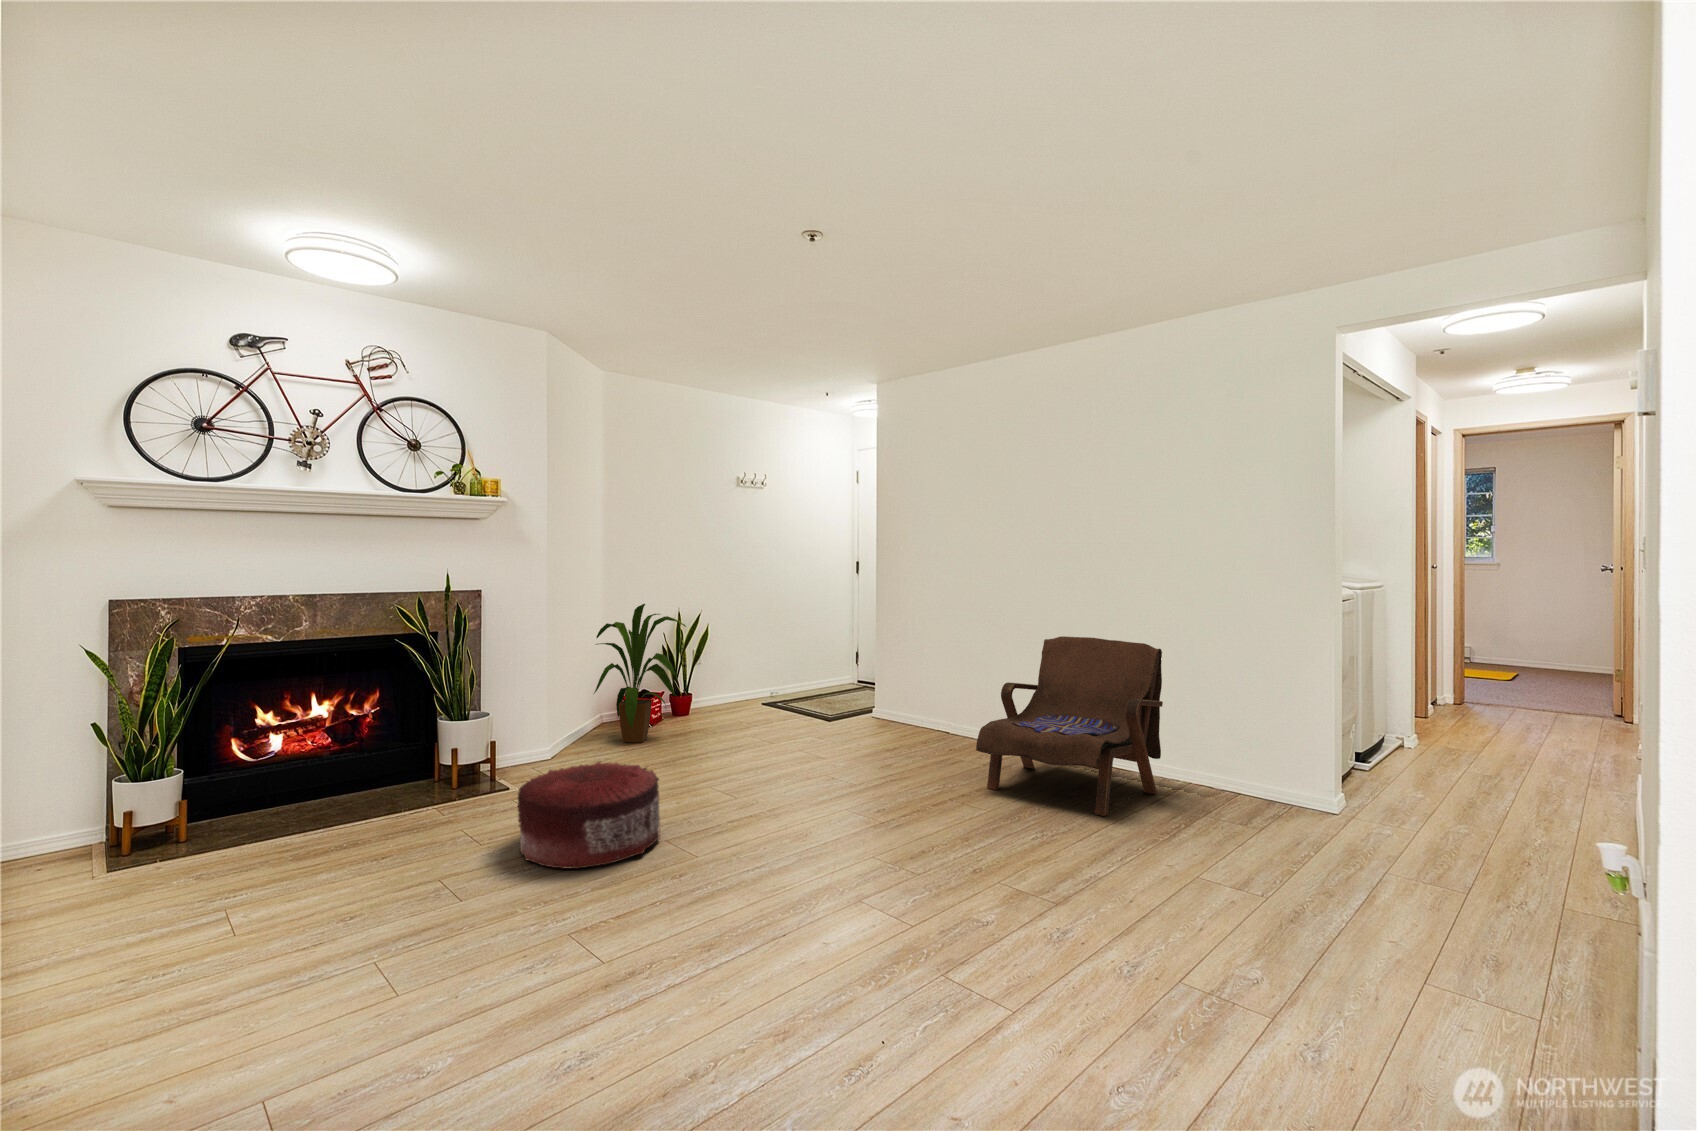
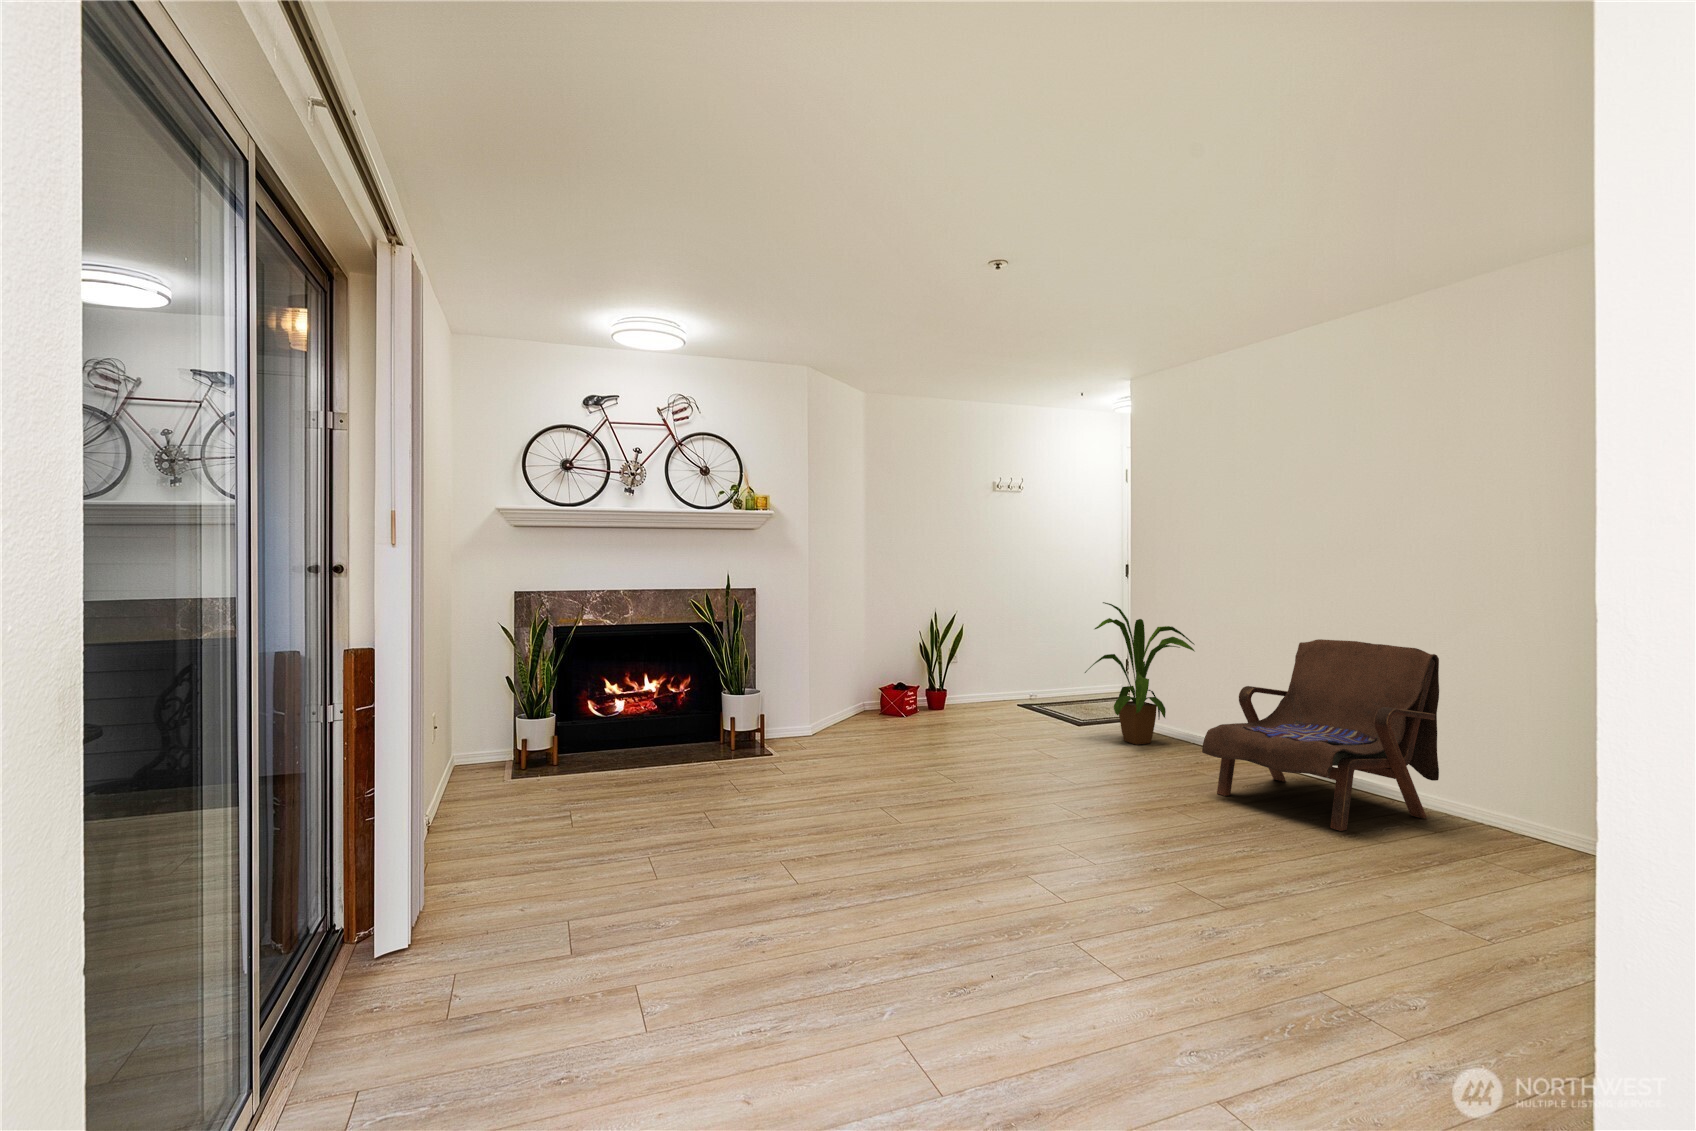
house plant: present [594,604,686,743] -> present [1085,602,1194,745]
pouf: present [518,762,660,868] -> none [765,731,881,813]

